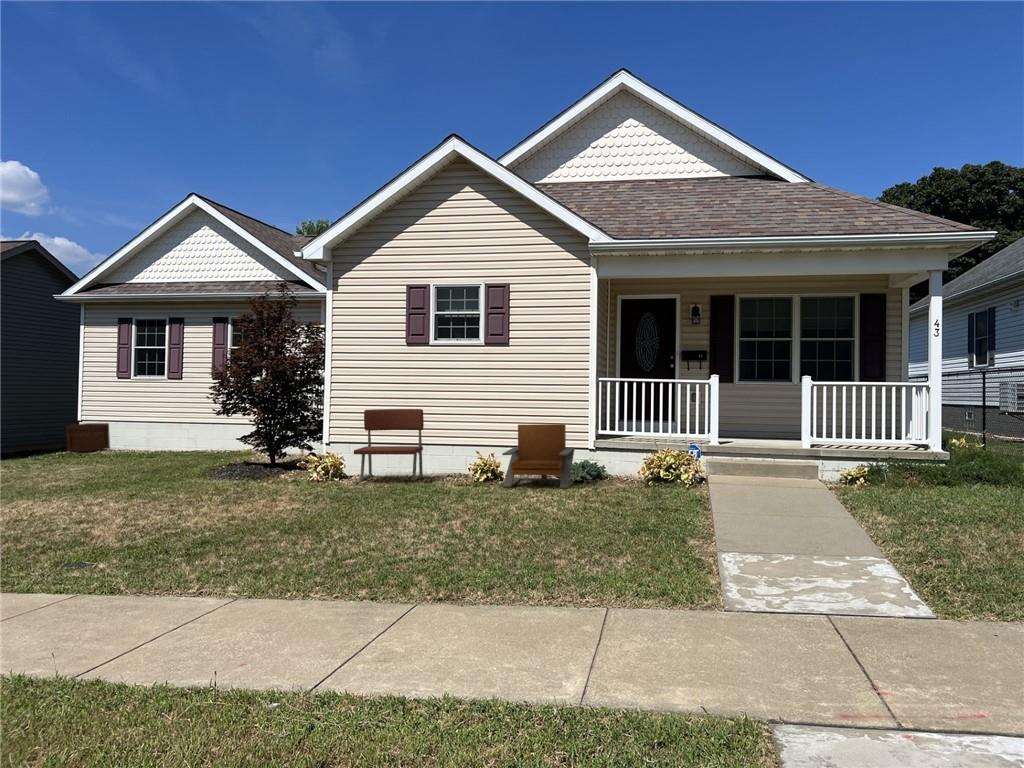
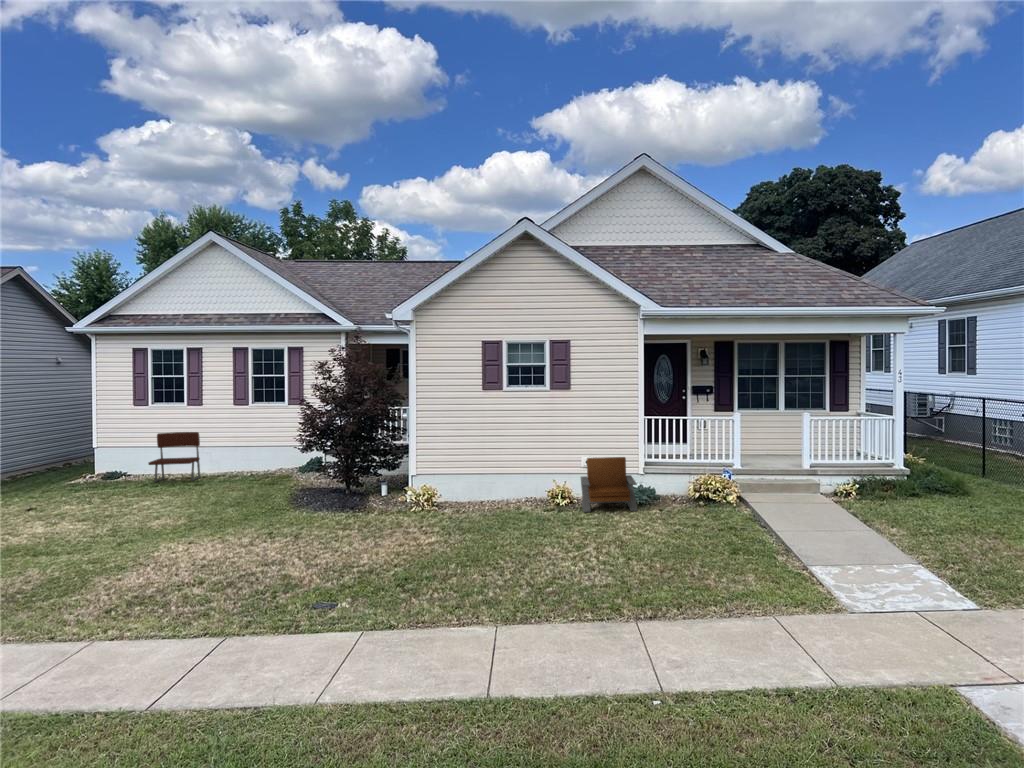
bench: present [354,409,424,481] -> present [148,432,201,482]
wooden crate: present [66,423,110,452] -> none [99,455,140,485]

